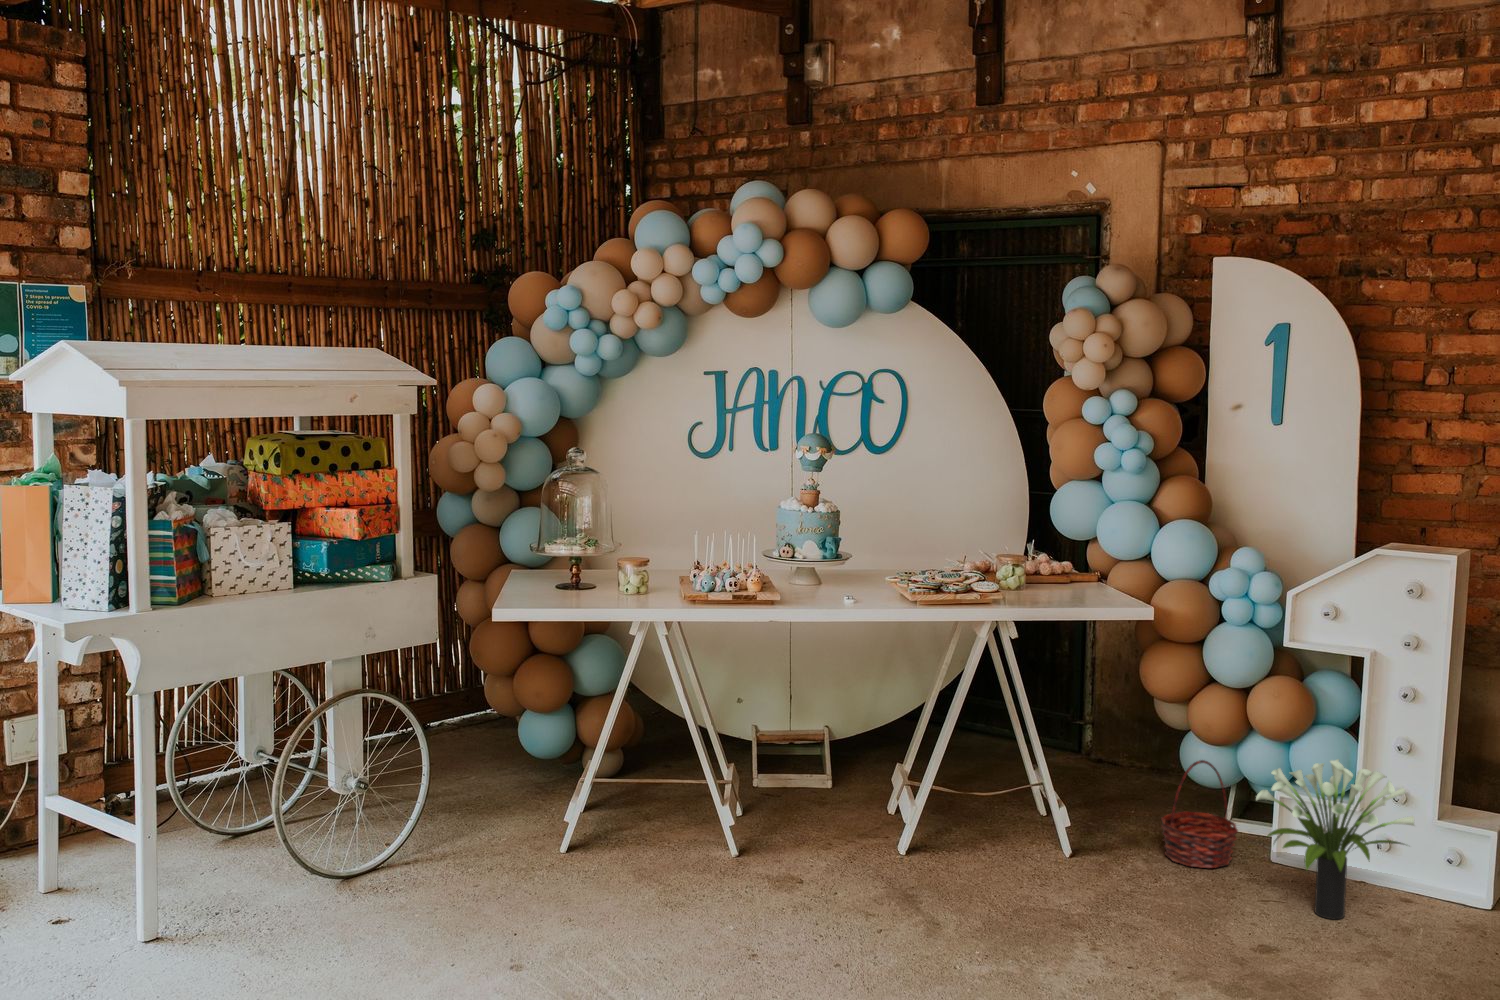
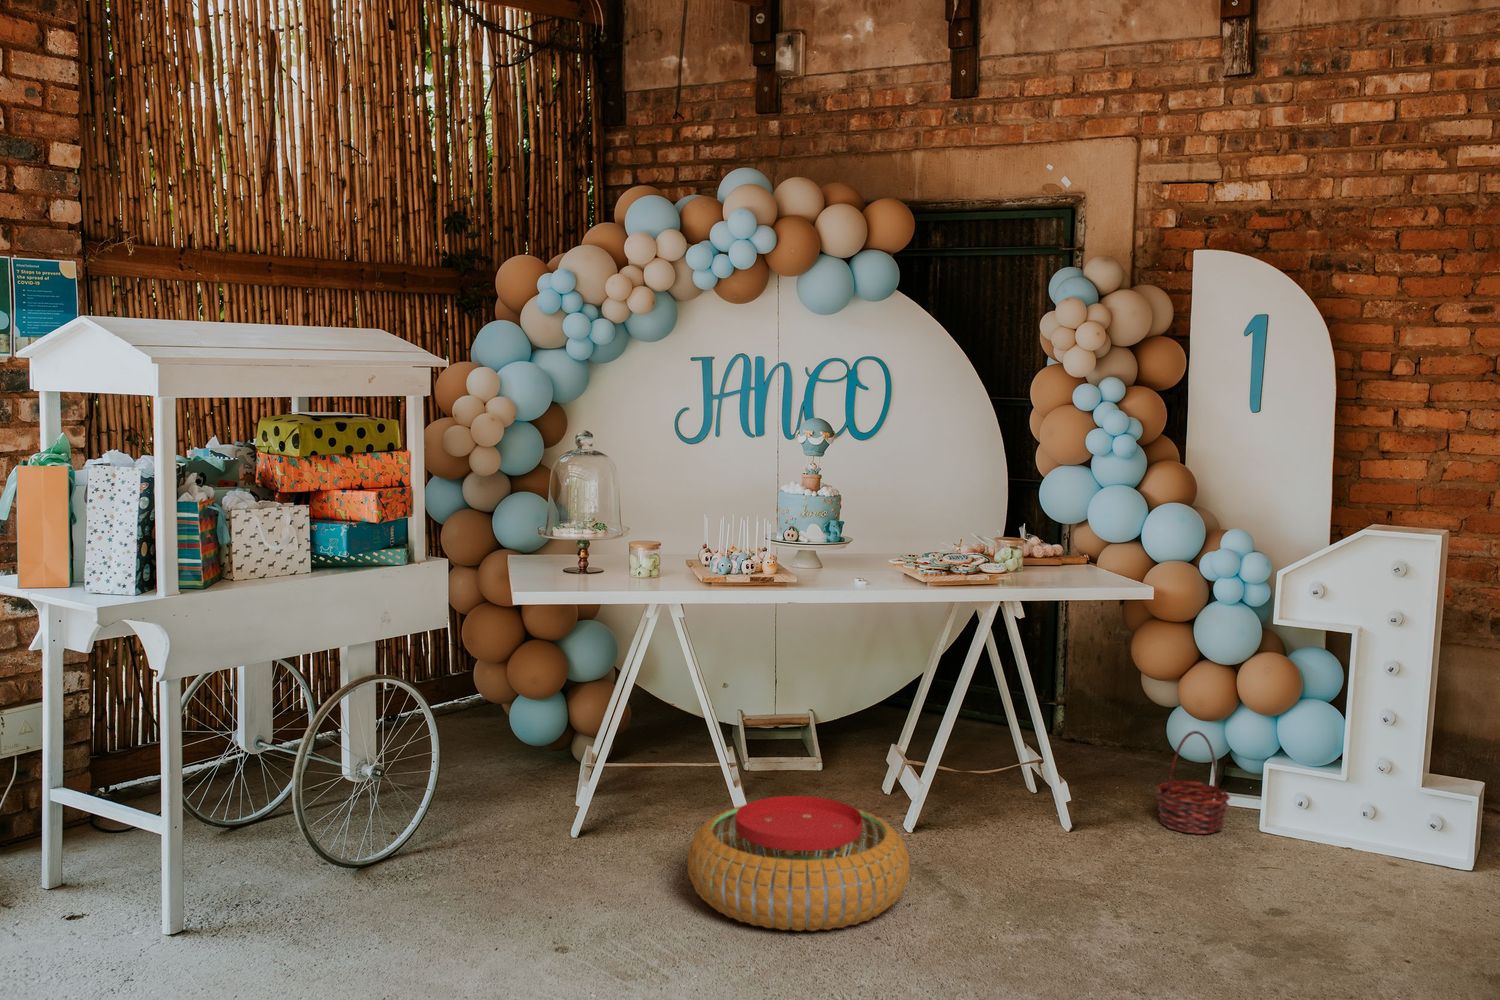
potted plant: present [1256,759,1414,919] -> none [1258,726,1410,877]
pouf: none [653,818,879,958] -> present [688,796,909,931]

